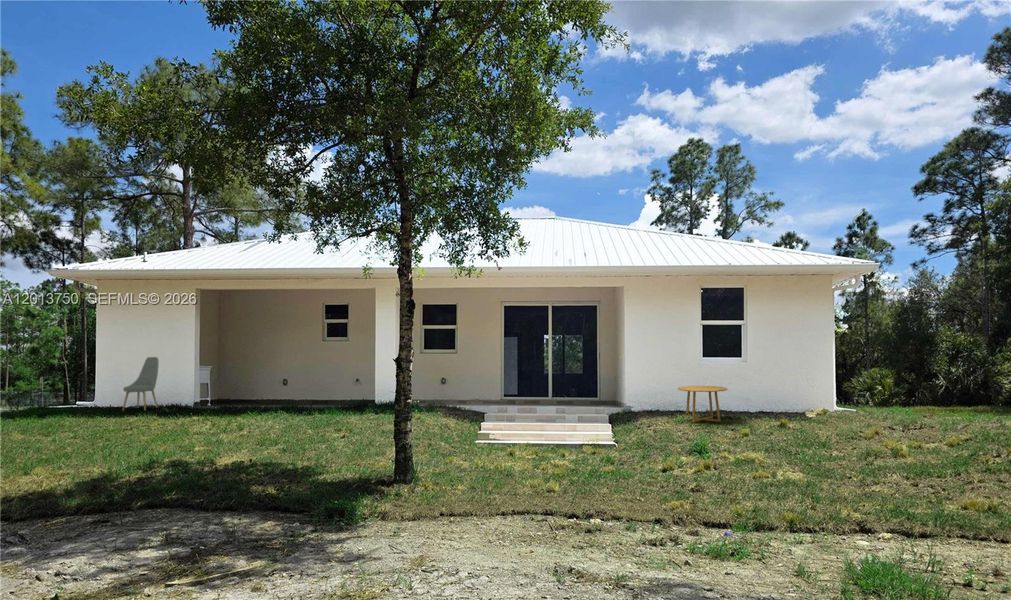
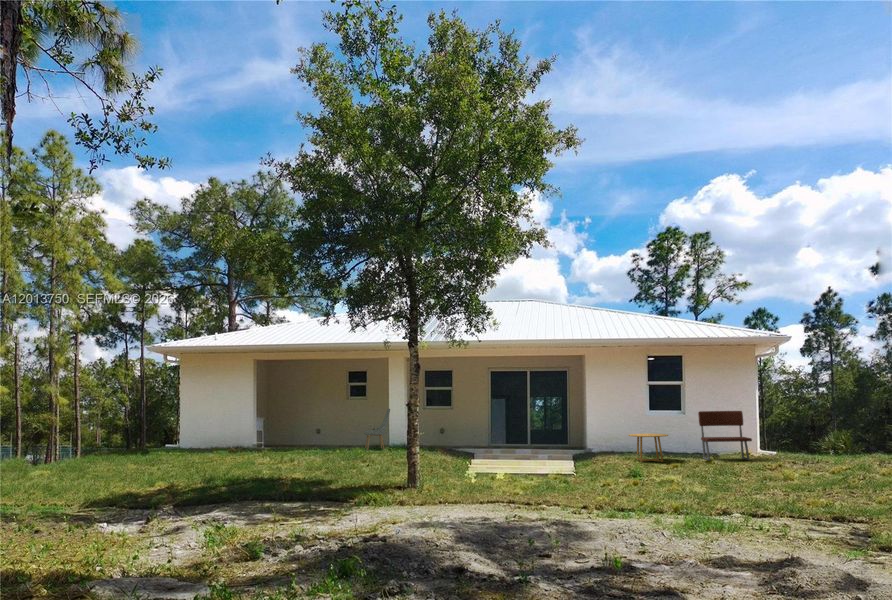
chair: present [123,357,159,410] -> present [364,409,390,450]
bench: none [763,358,829,420] -> present [698,411,752,461]

